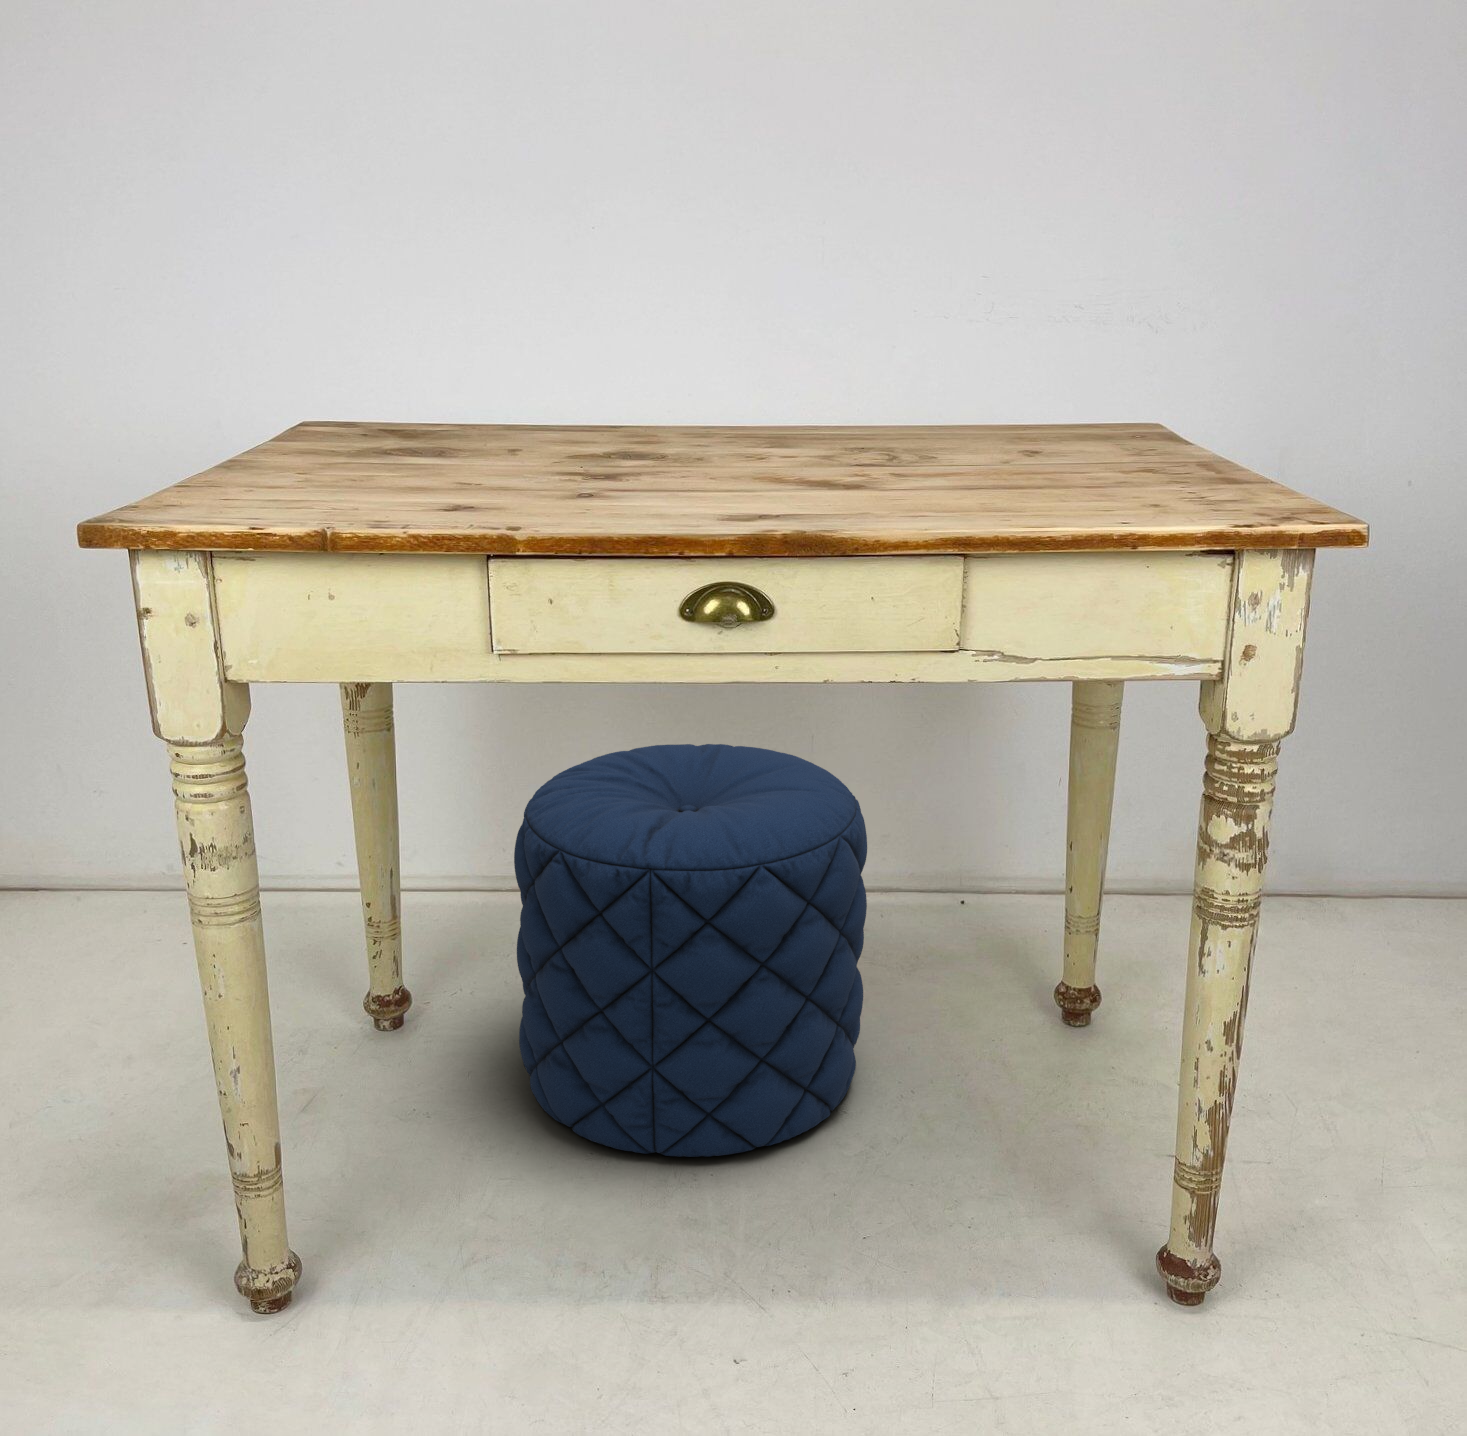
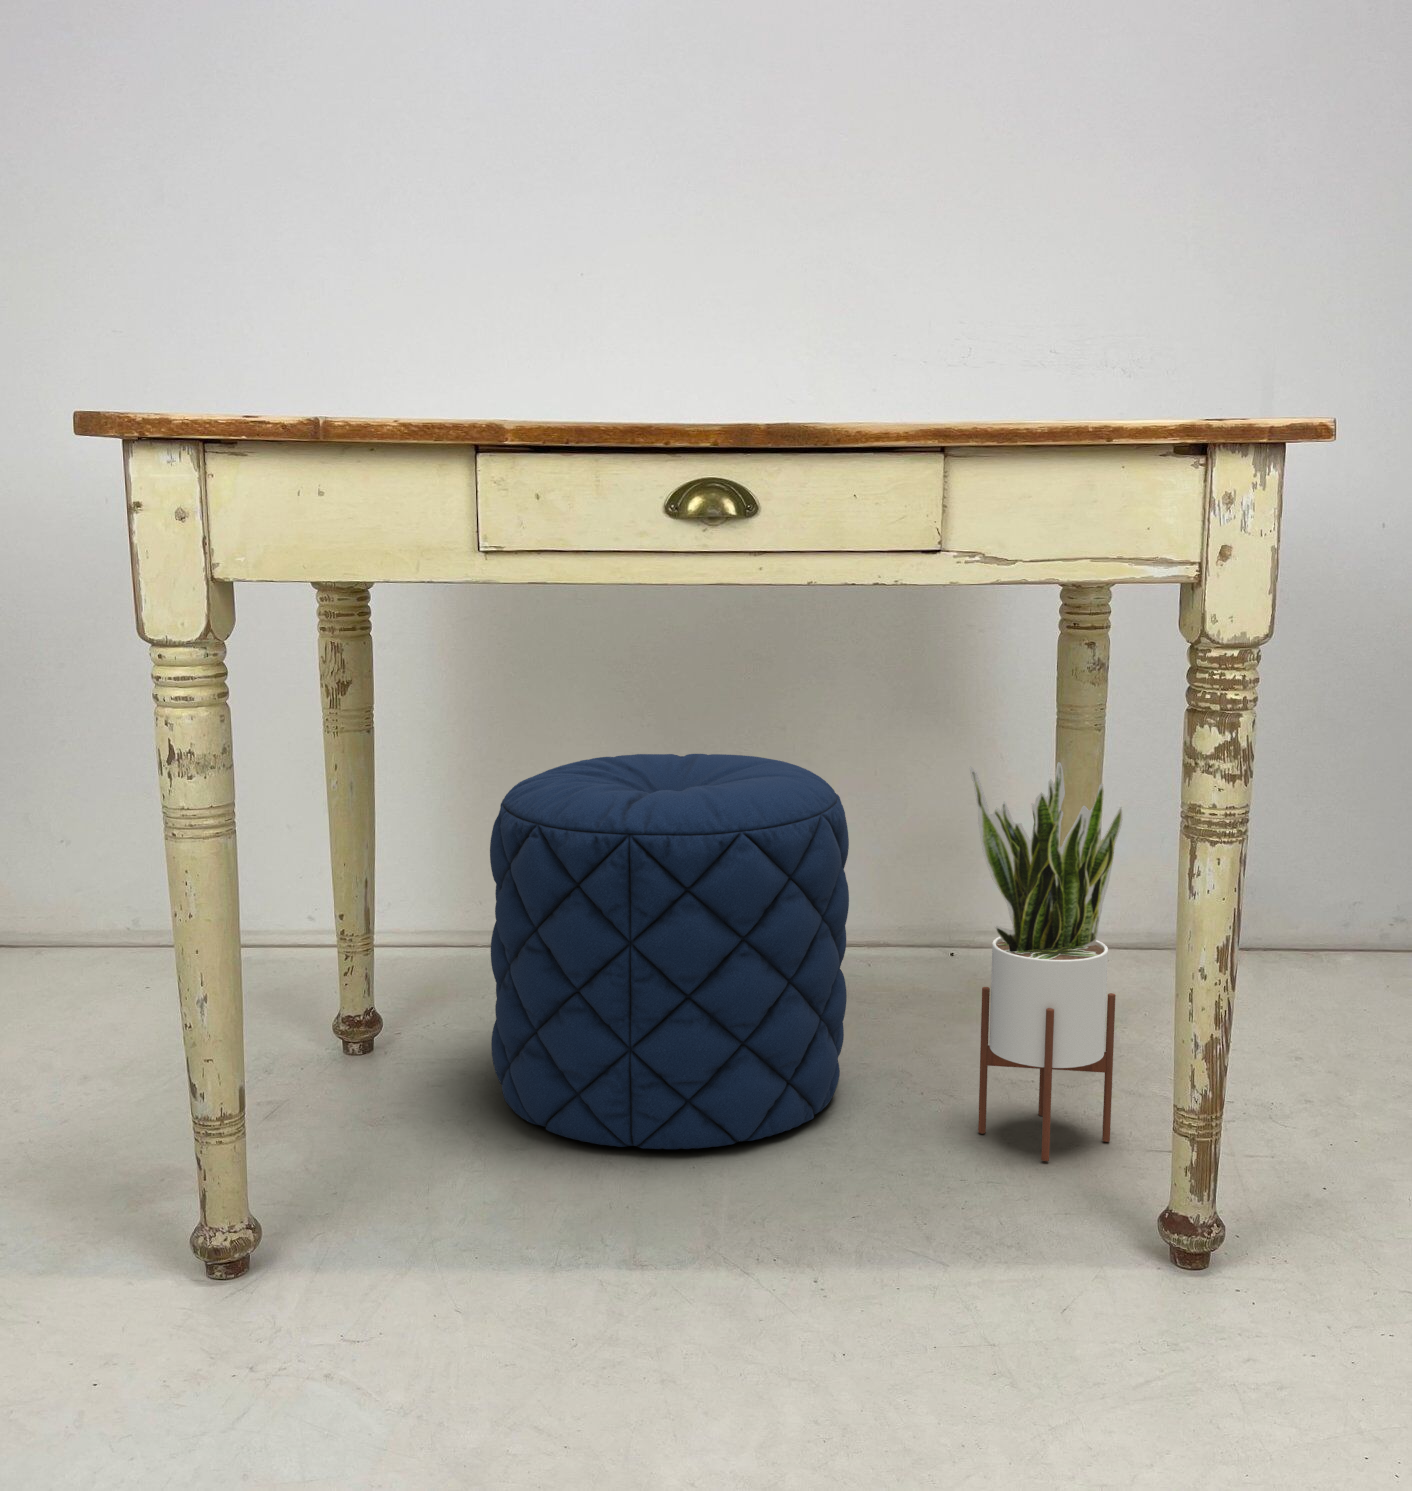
potted plant: none [987,792,1137,1171] -> present [970,762,1123,1161]

